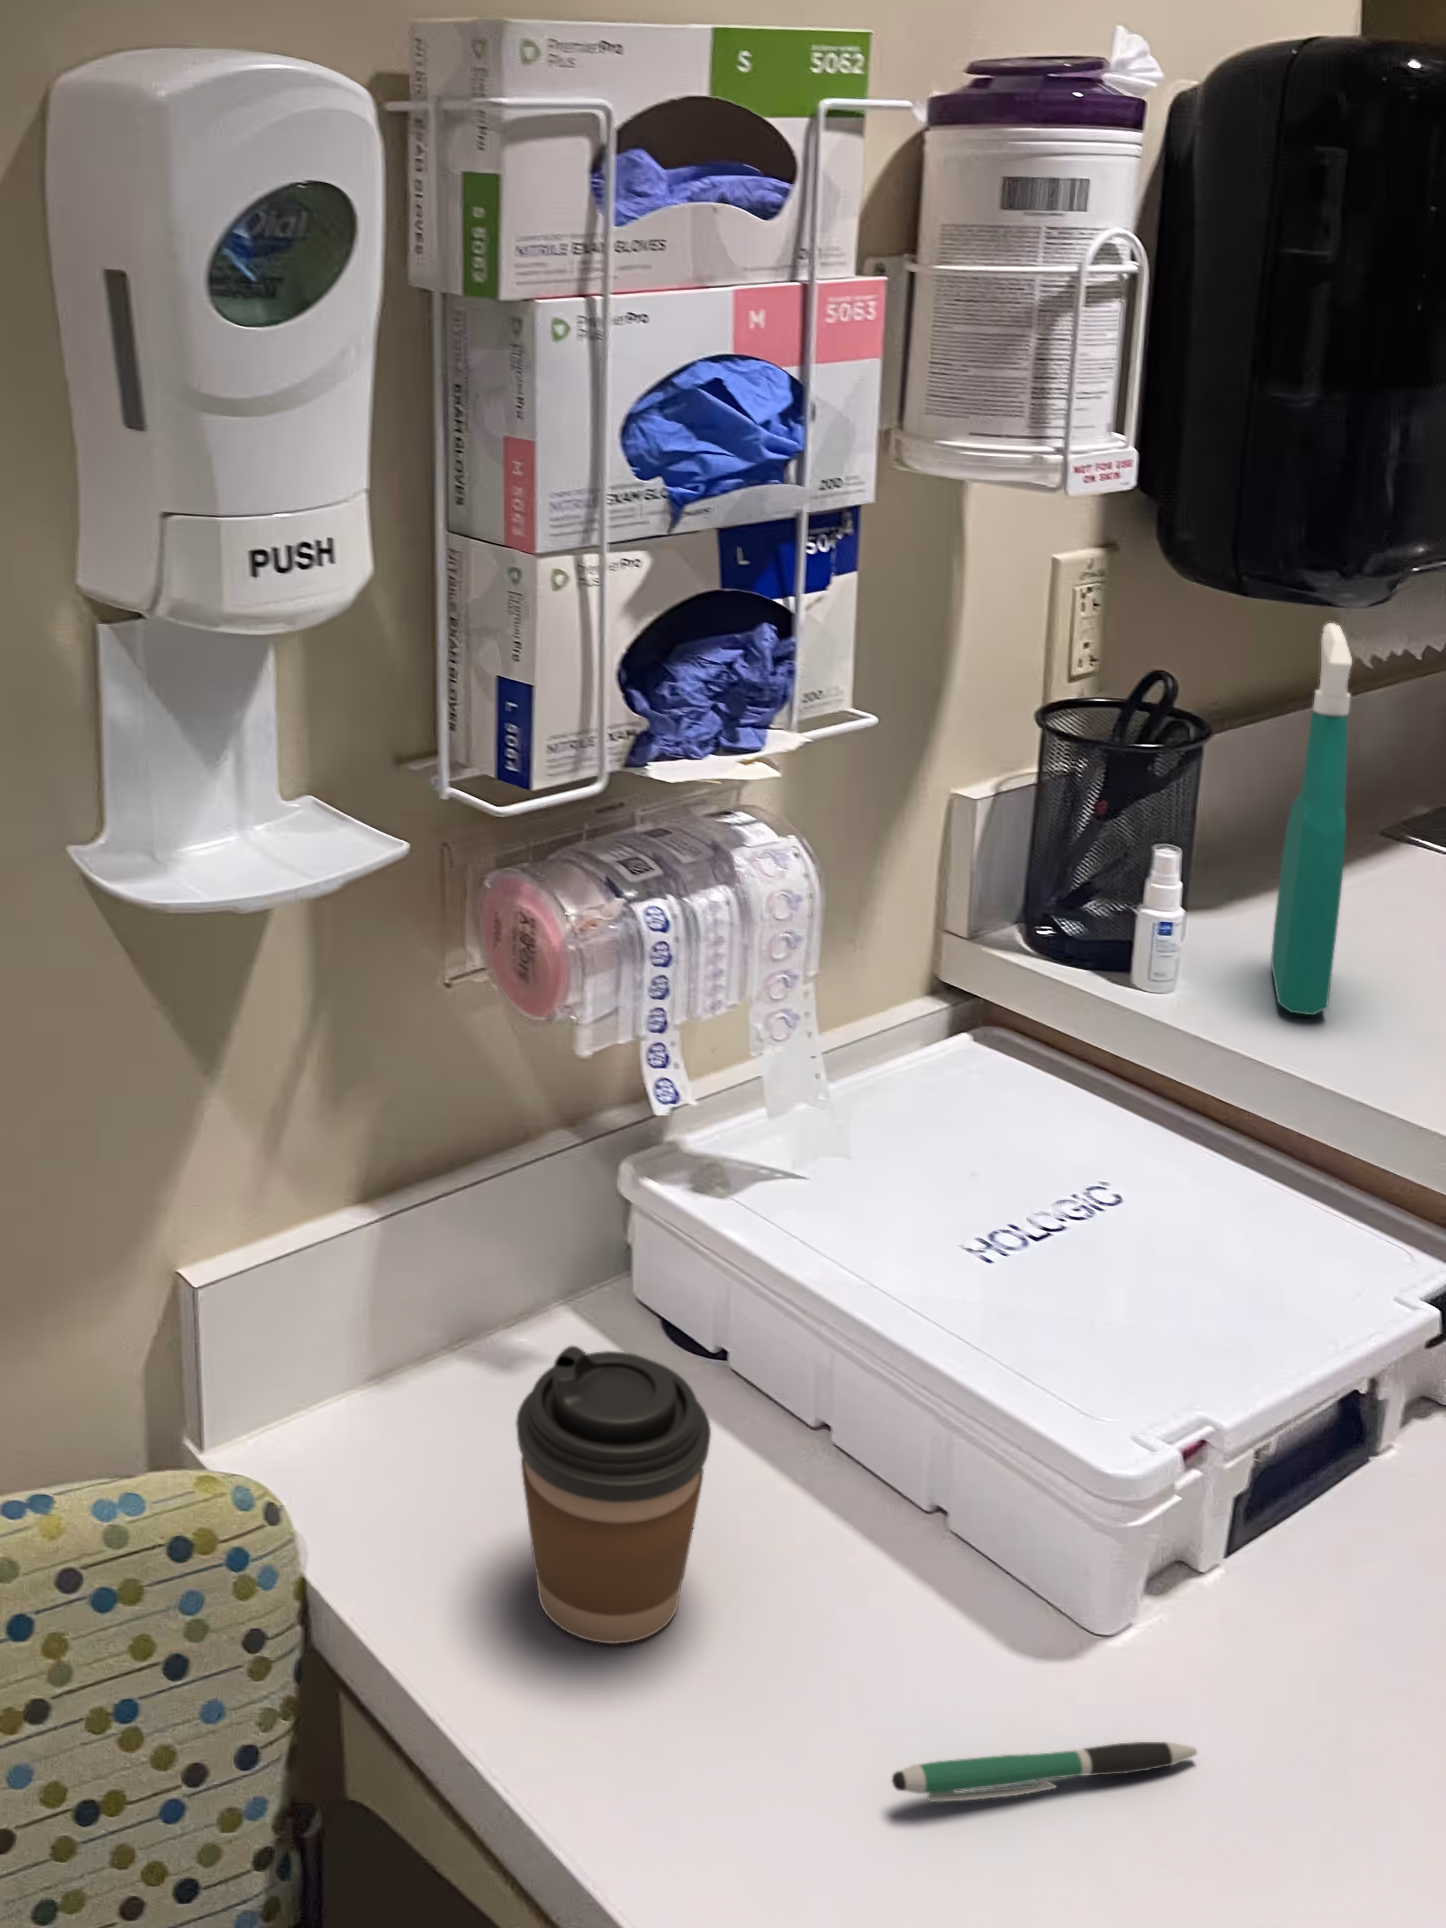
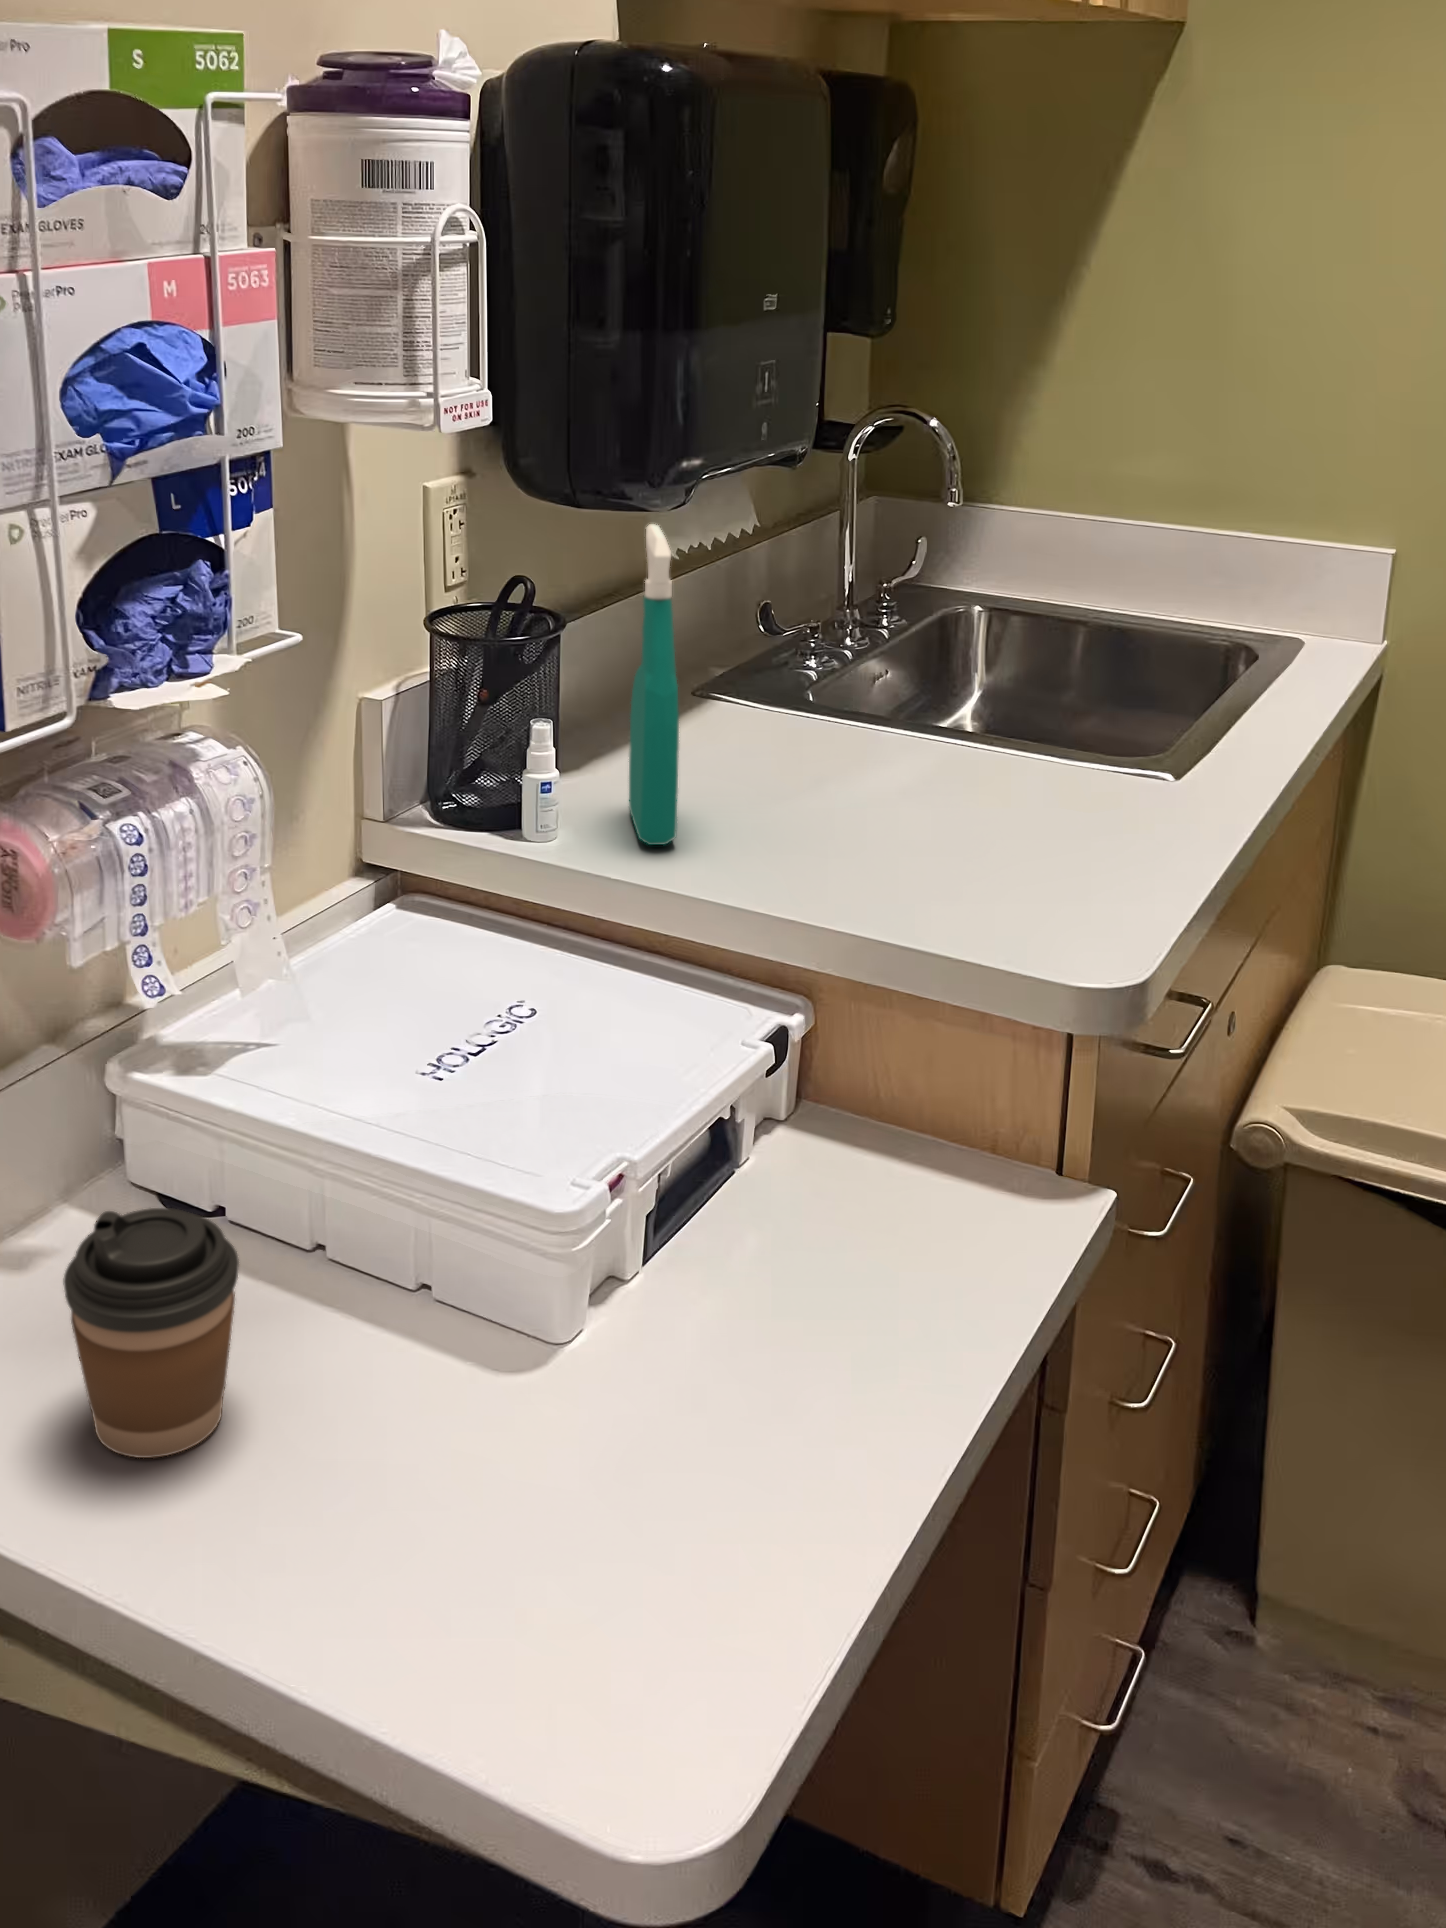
pen: present [892,1742,1197,1802] -> none [423,1402,646,1494]

